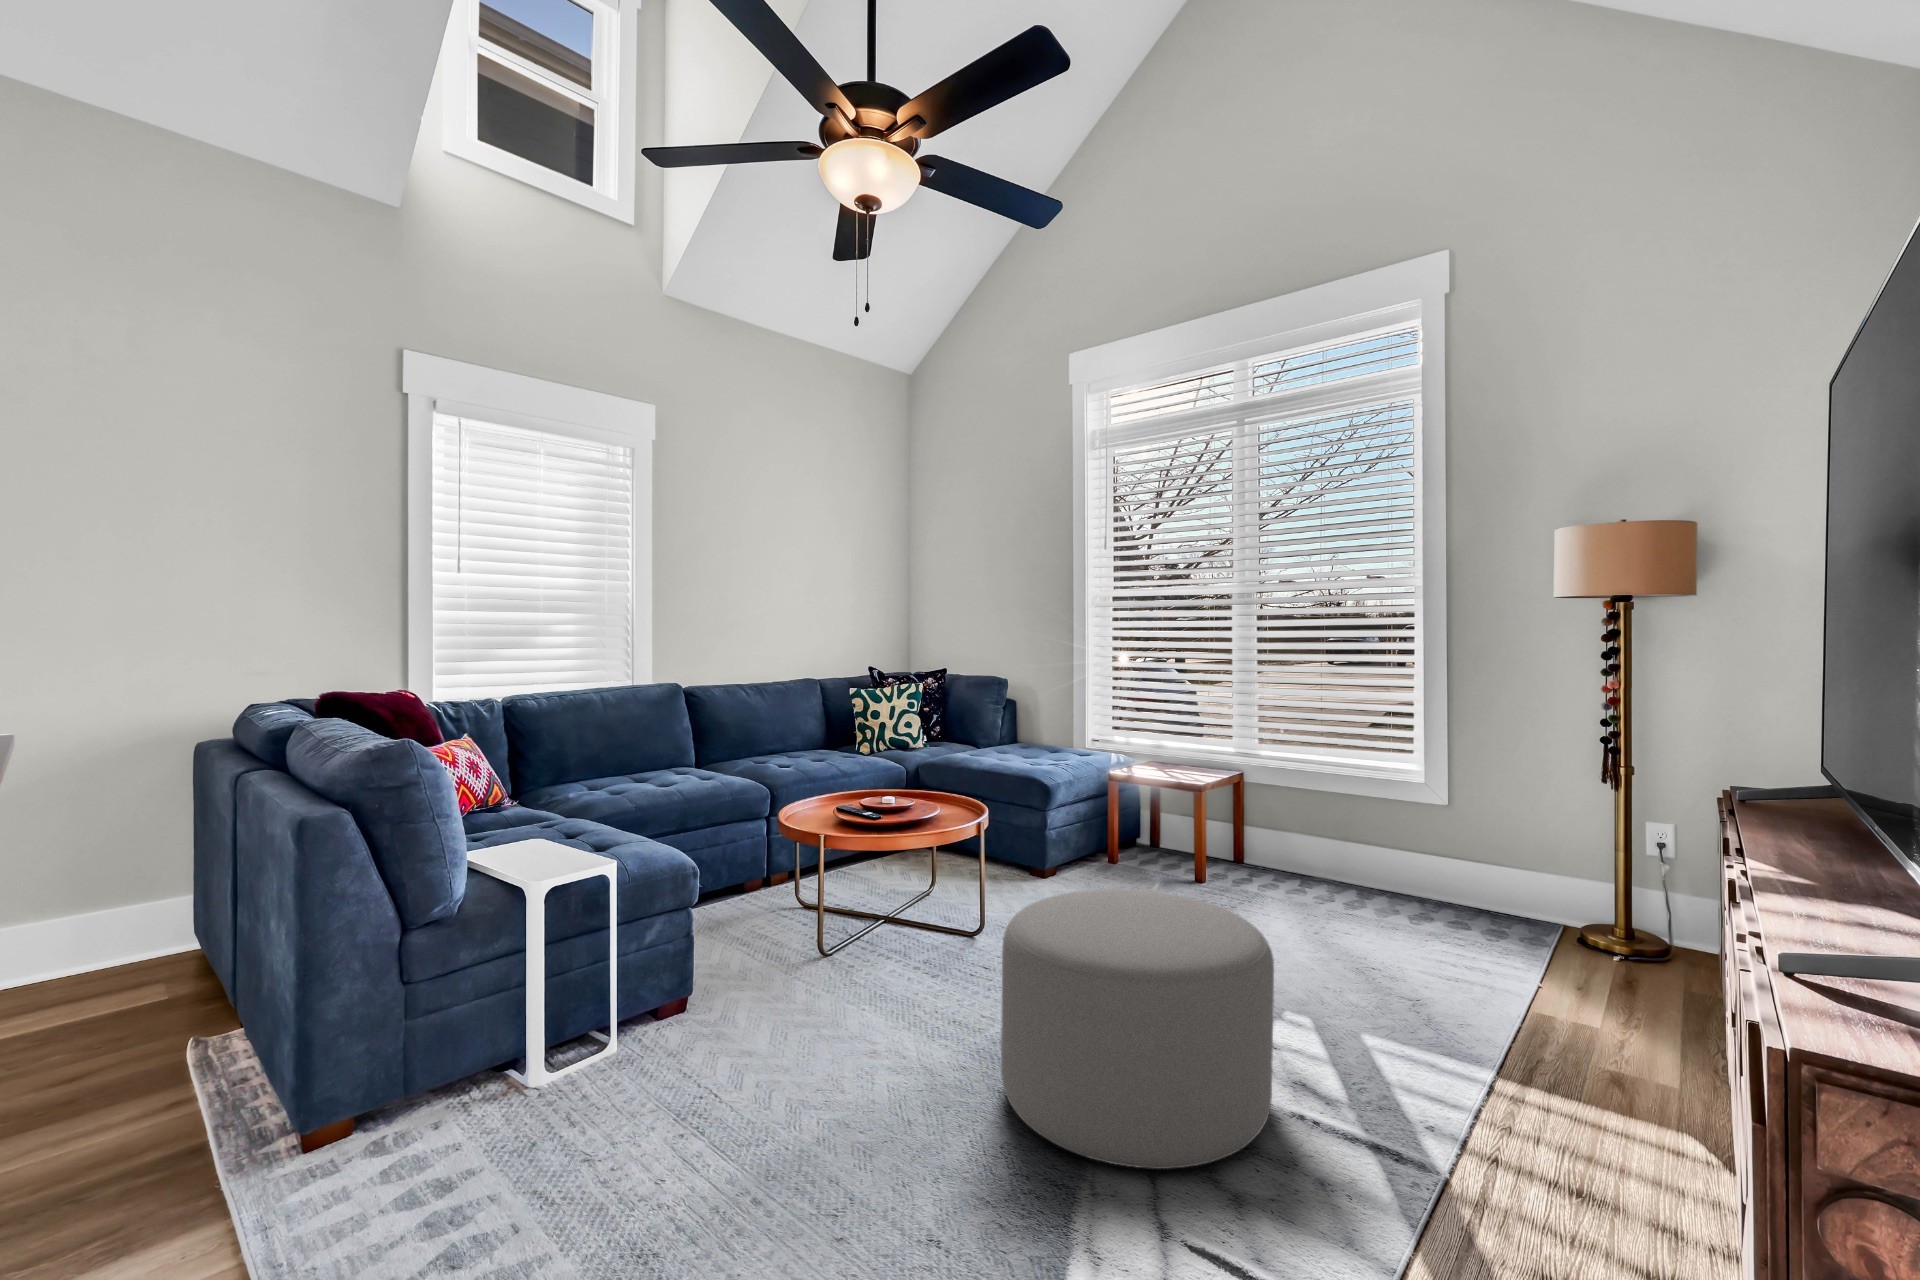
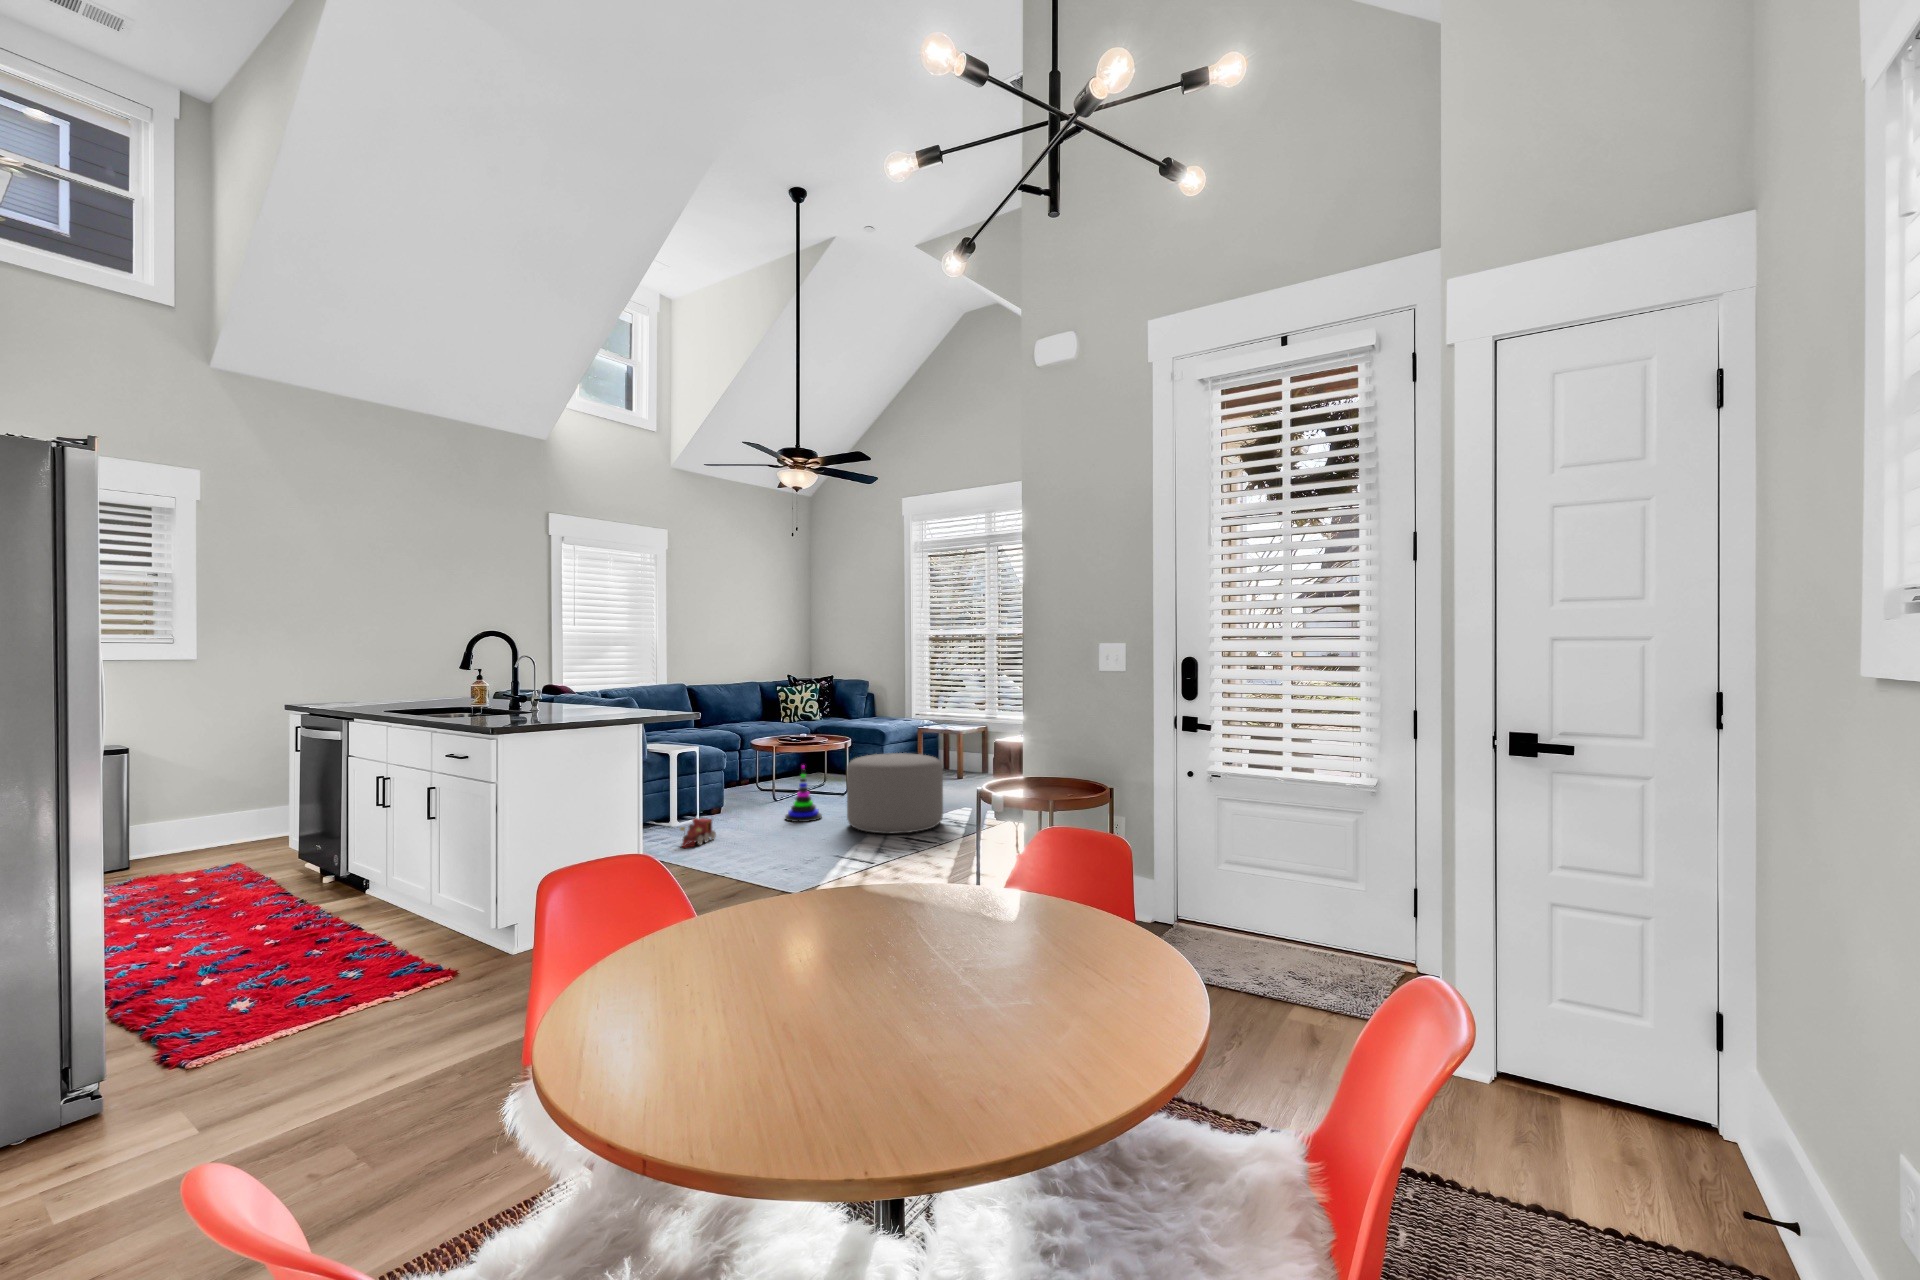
stacking toy: none [841,907,931,1060] -> present [785,765,822,822]
toy train: none [511,1093,634,1226] -> present [680,818,716,848]

